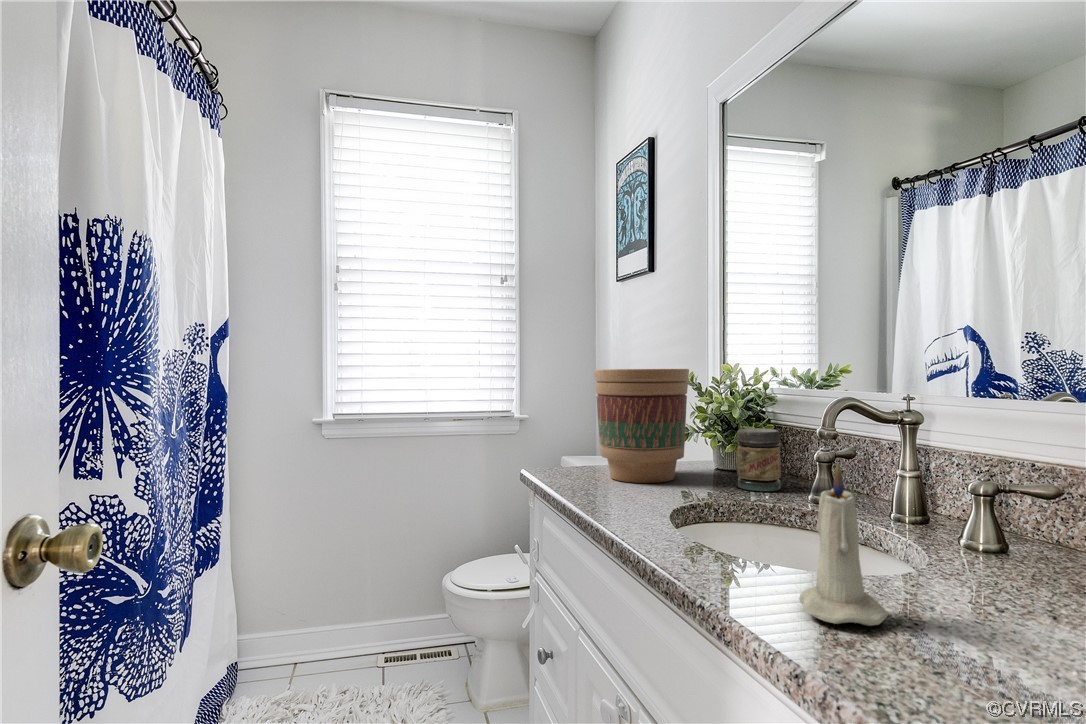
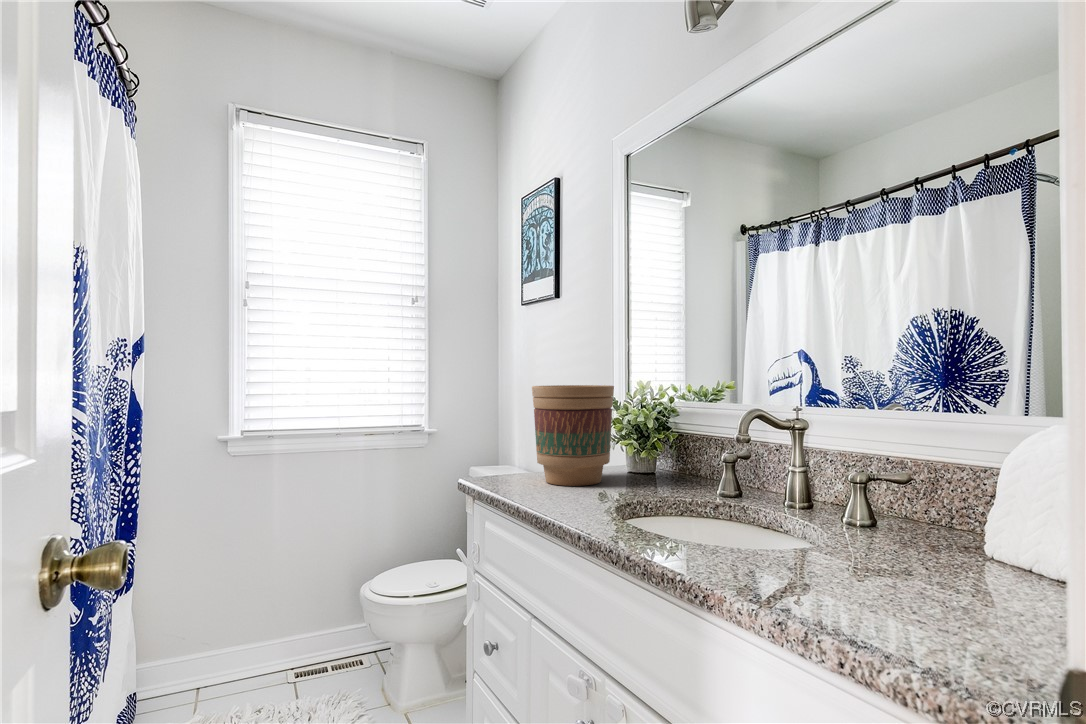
jar: present [737,428,781,491] -> none [656,436,692,489]
candle: present [799,463,888,626] -> none [757,463,823,585]

